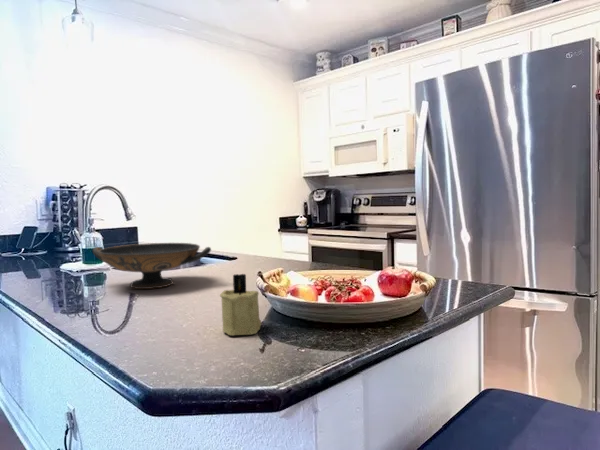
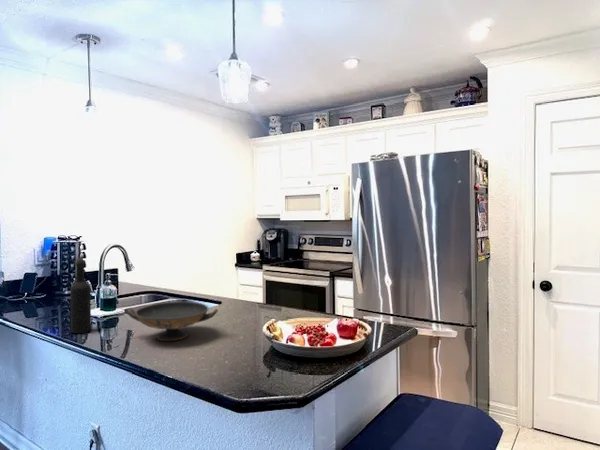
wine bottle: none [31,186,60,281] -> present [70,258,91,333]
candle: present [220,274,261,335] -> none [248,342,272,382]

